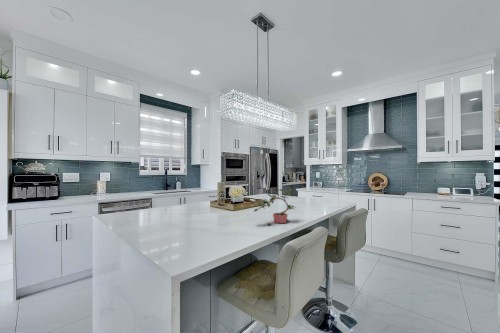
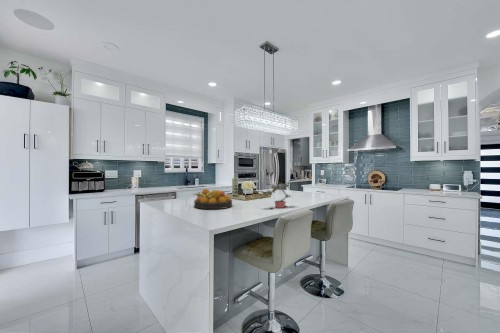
fruit bowl: none [163,198,217,227] -> present [194,189,232,209]

